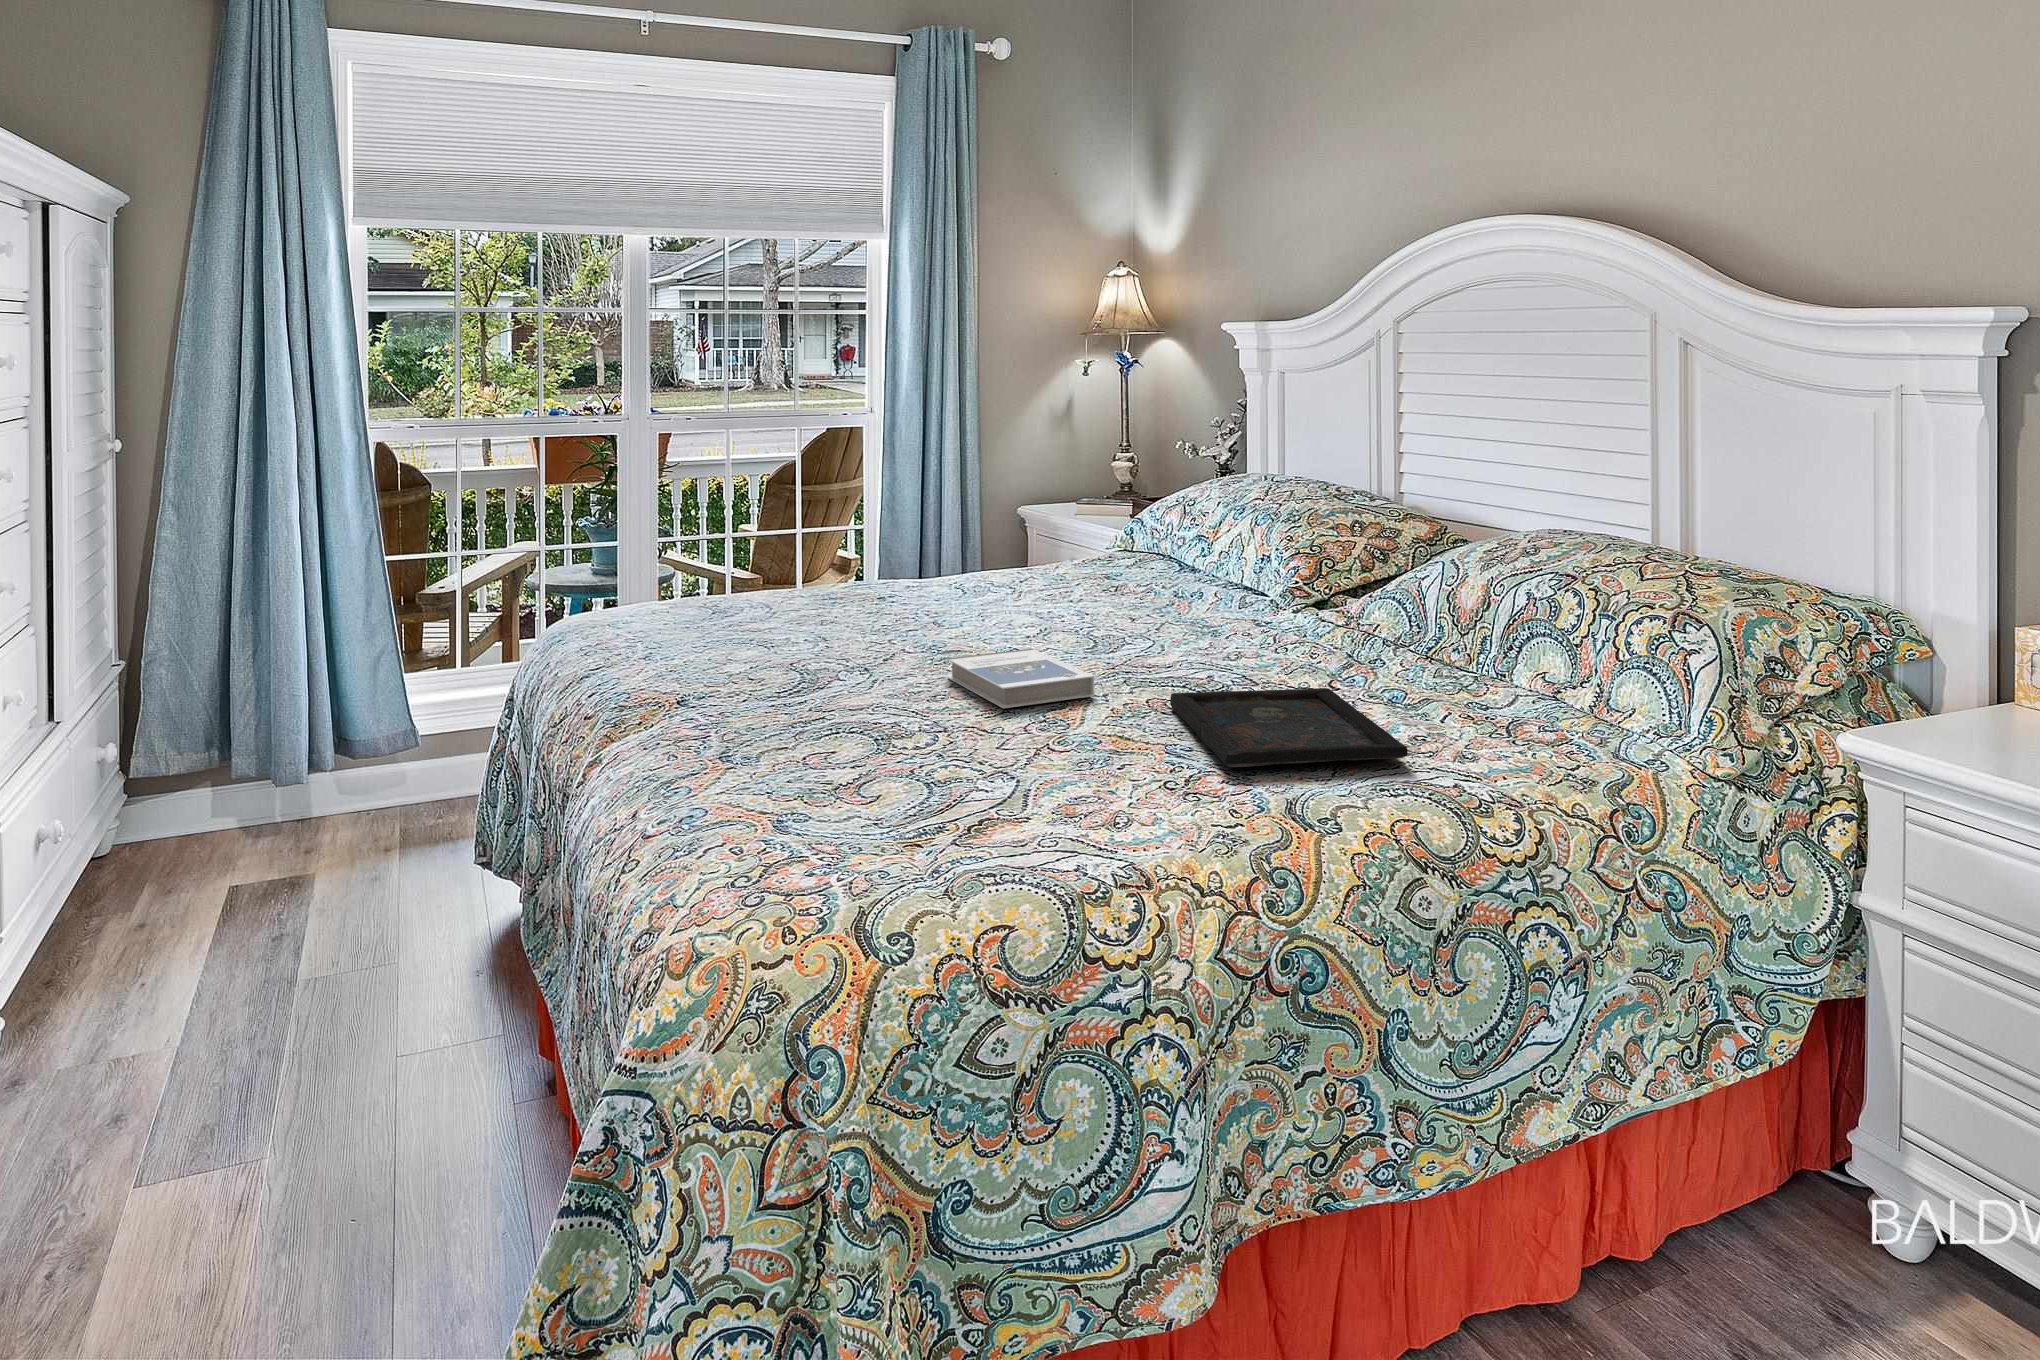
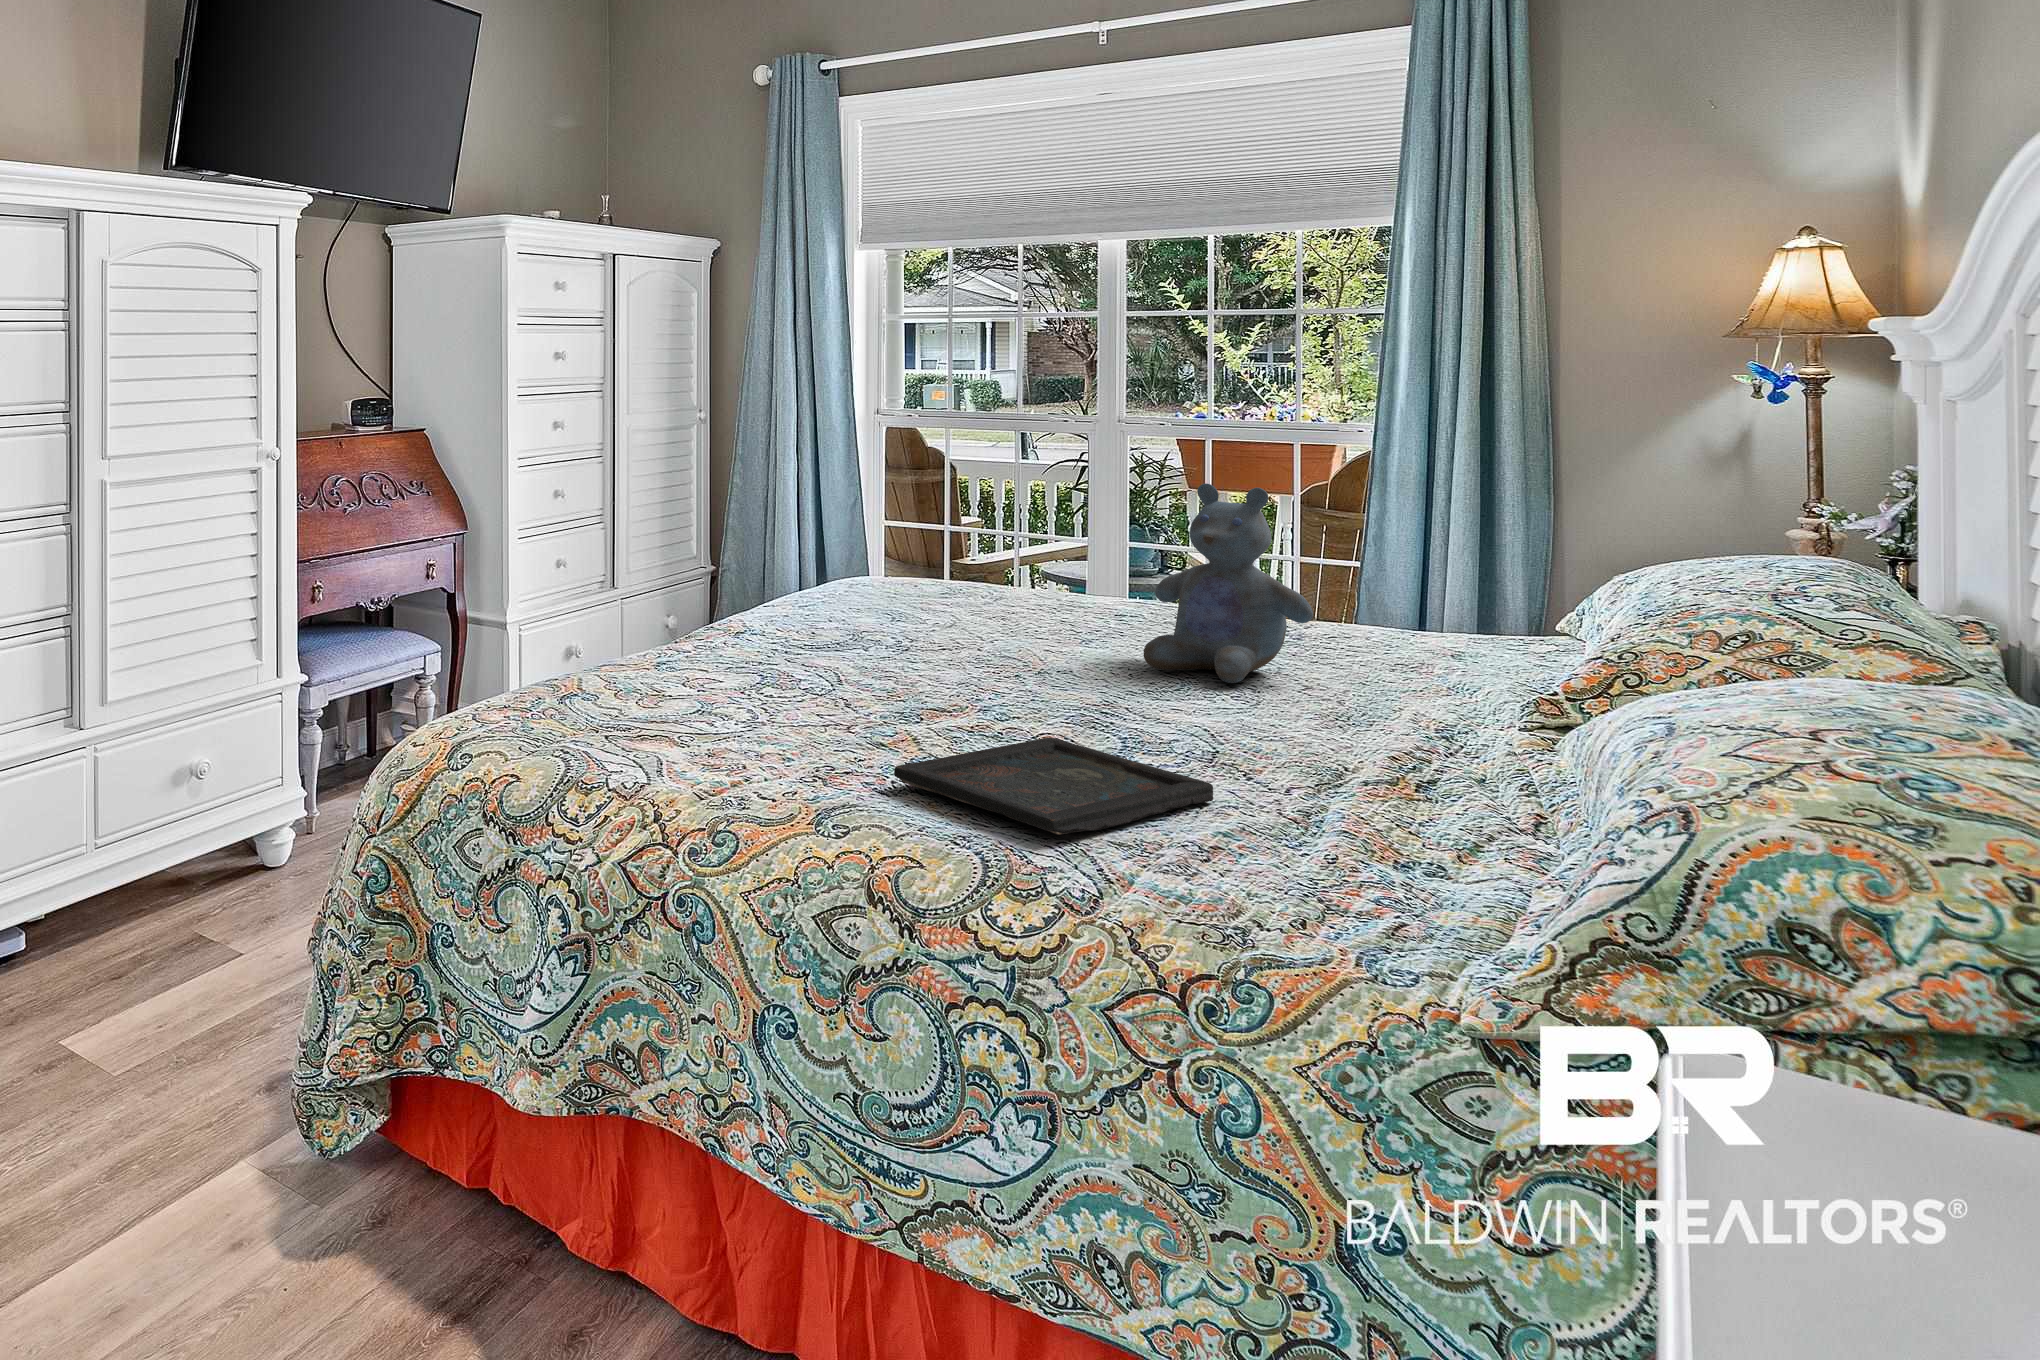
stuffed bear: none [934,446,1067,622] -> present [1143,483,1313,683]
hardback book: present [947,649,1094,708] -> none [921,668,1068,727]

